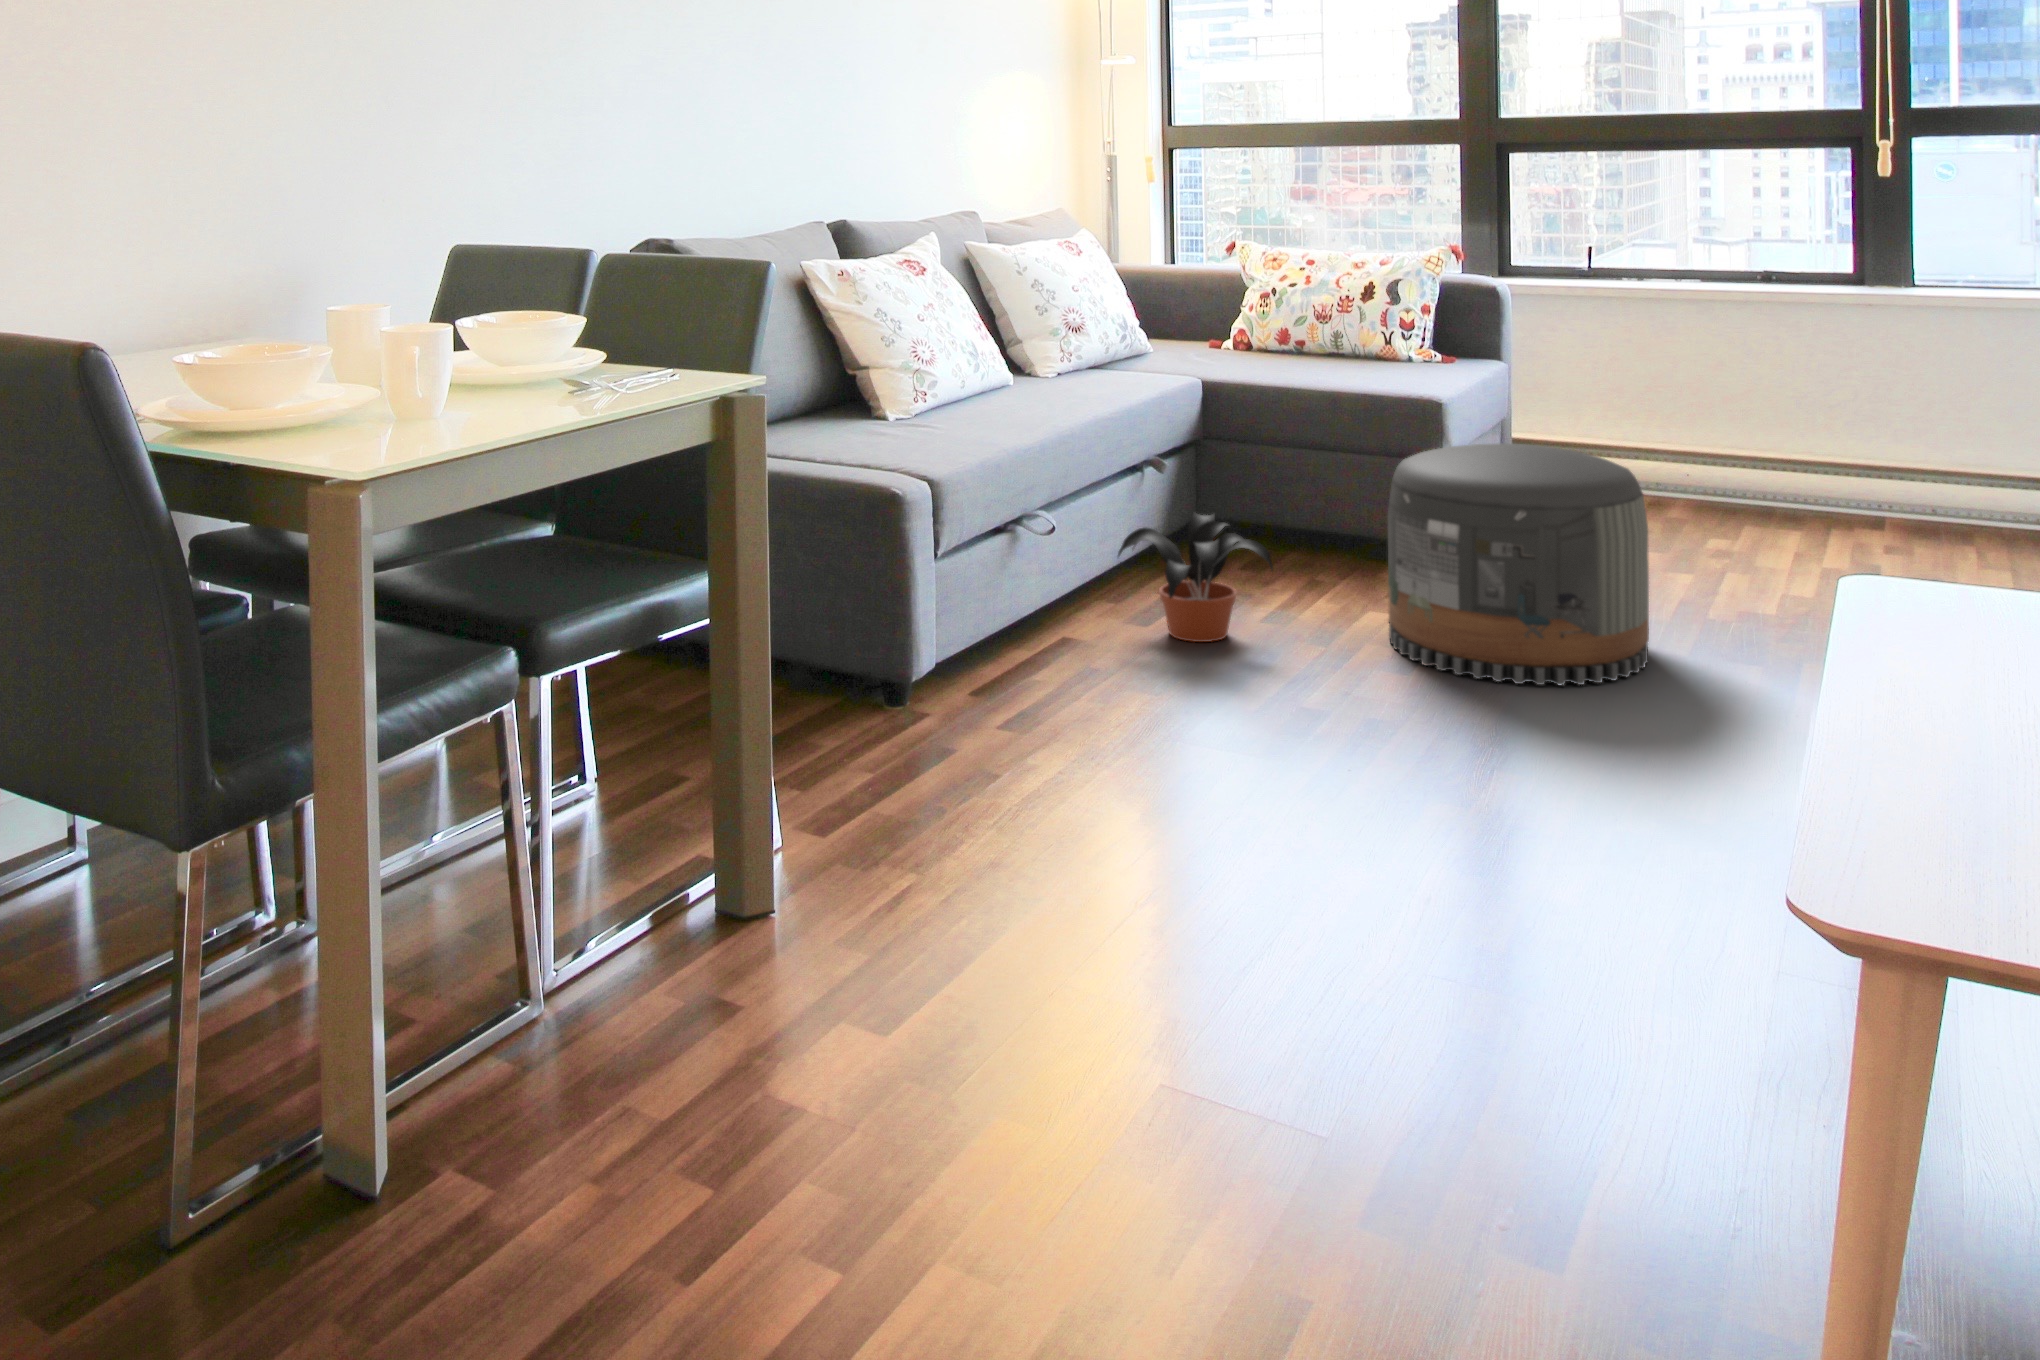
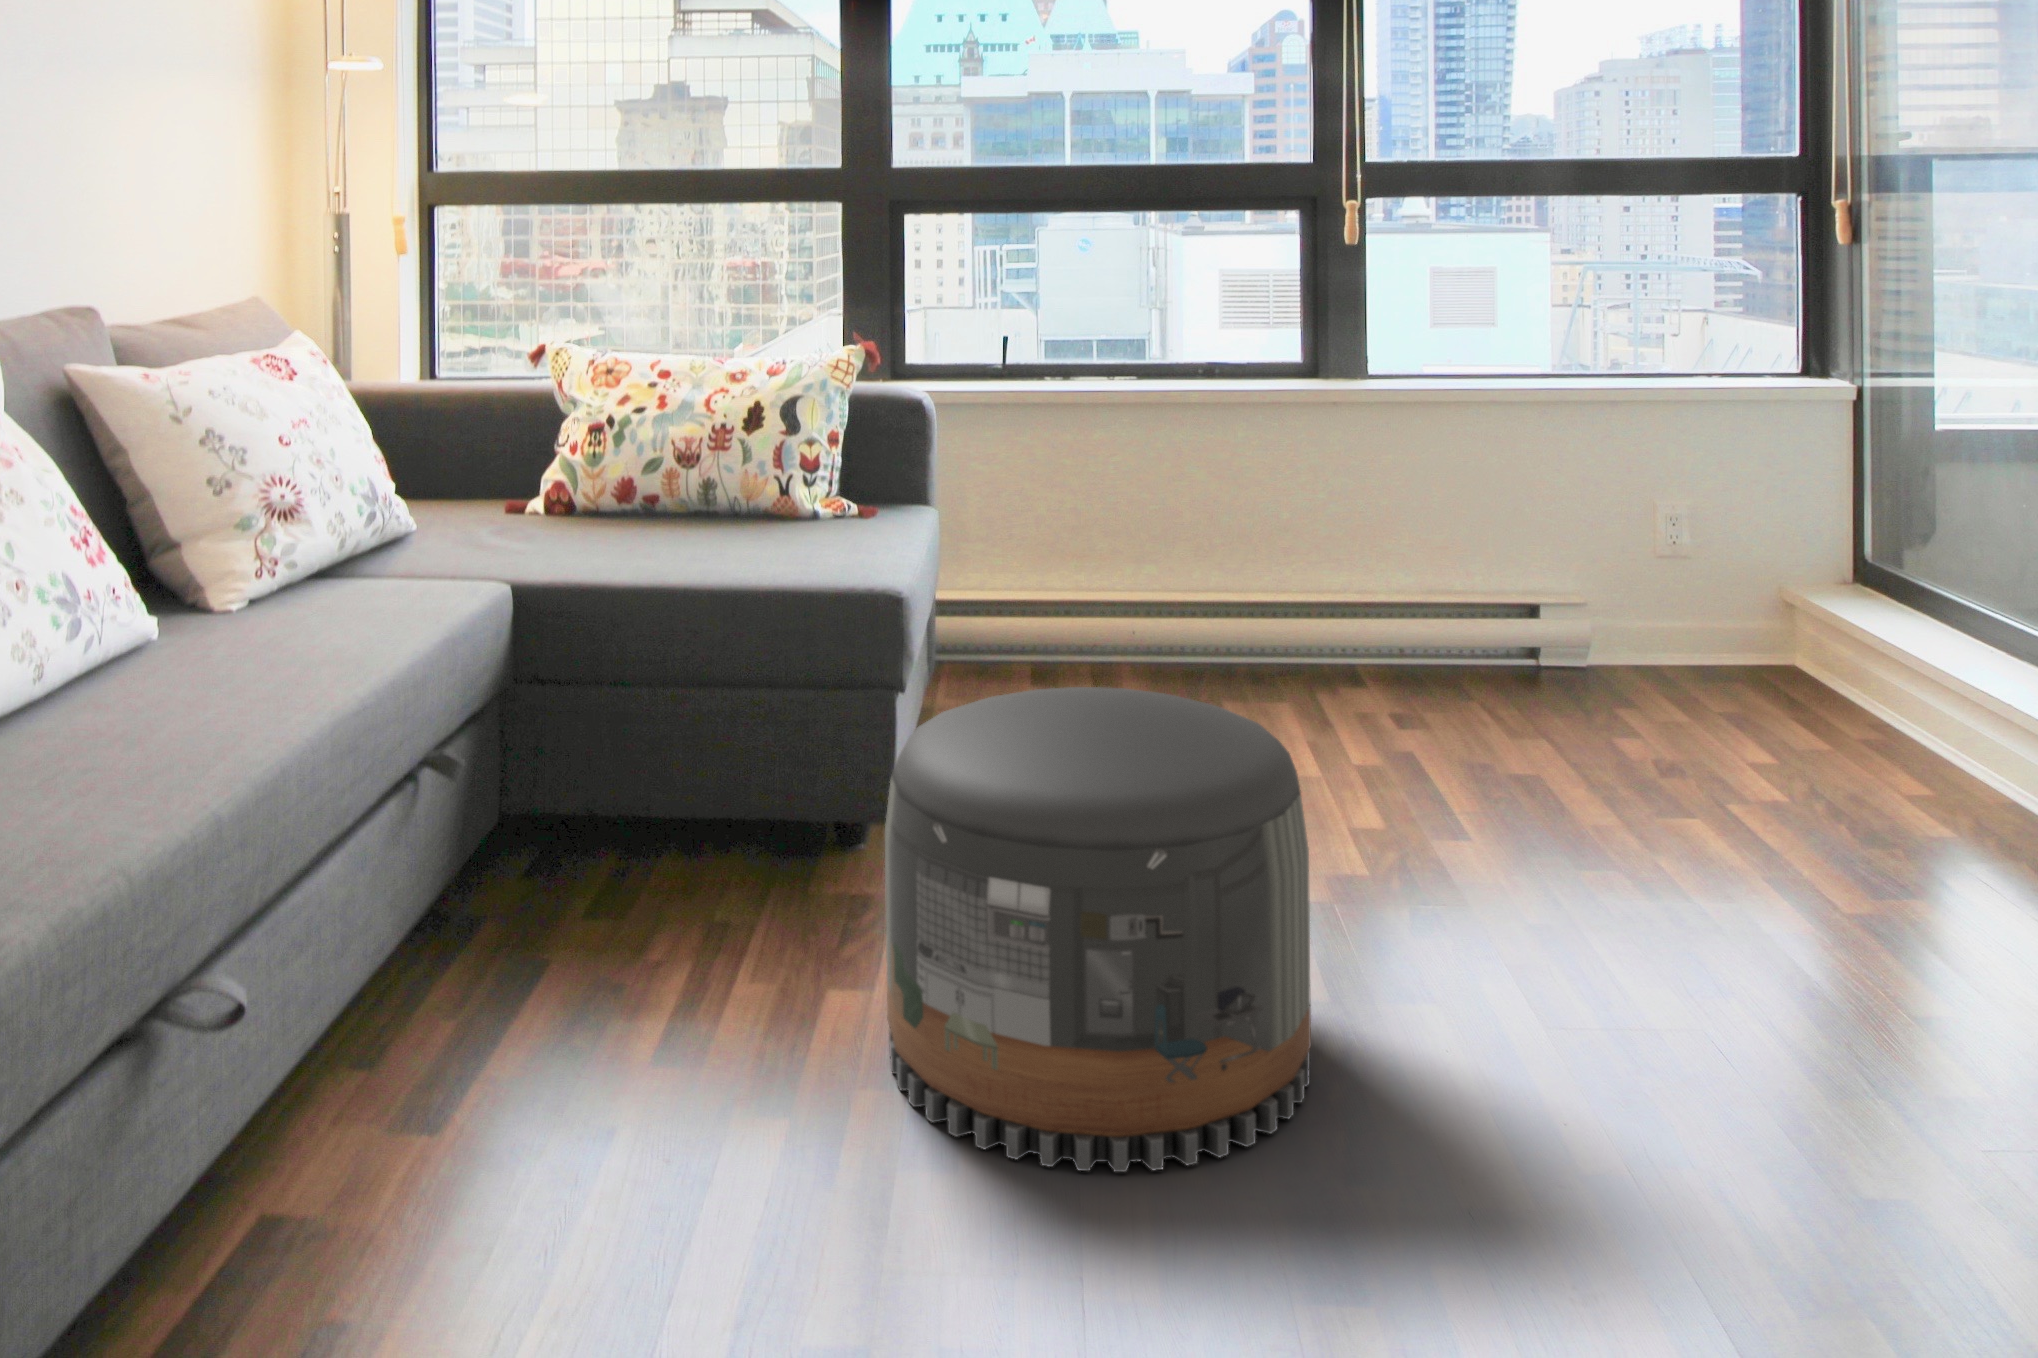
potted plant: present [1118,512,1273,642] -> none [382,881,696,1175]

